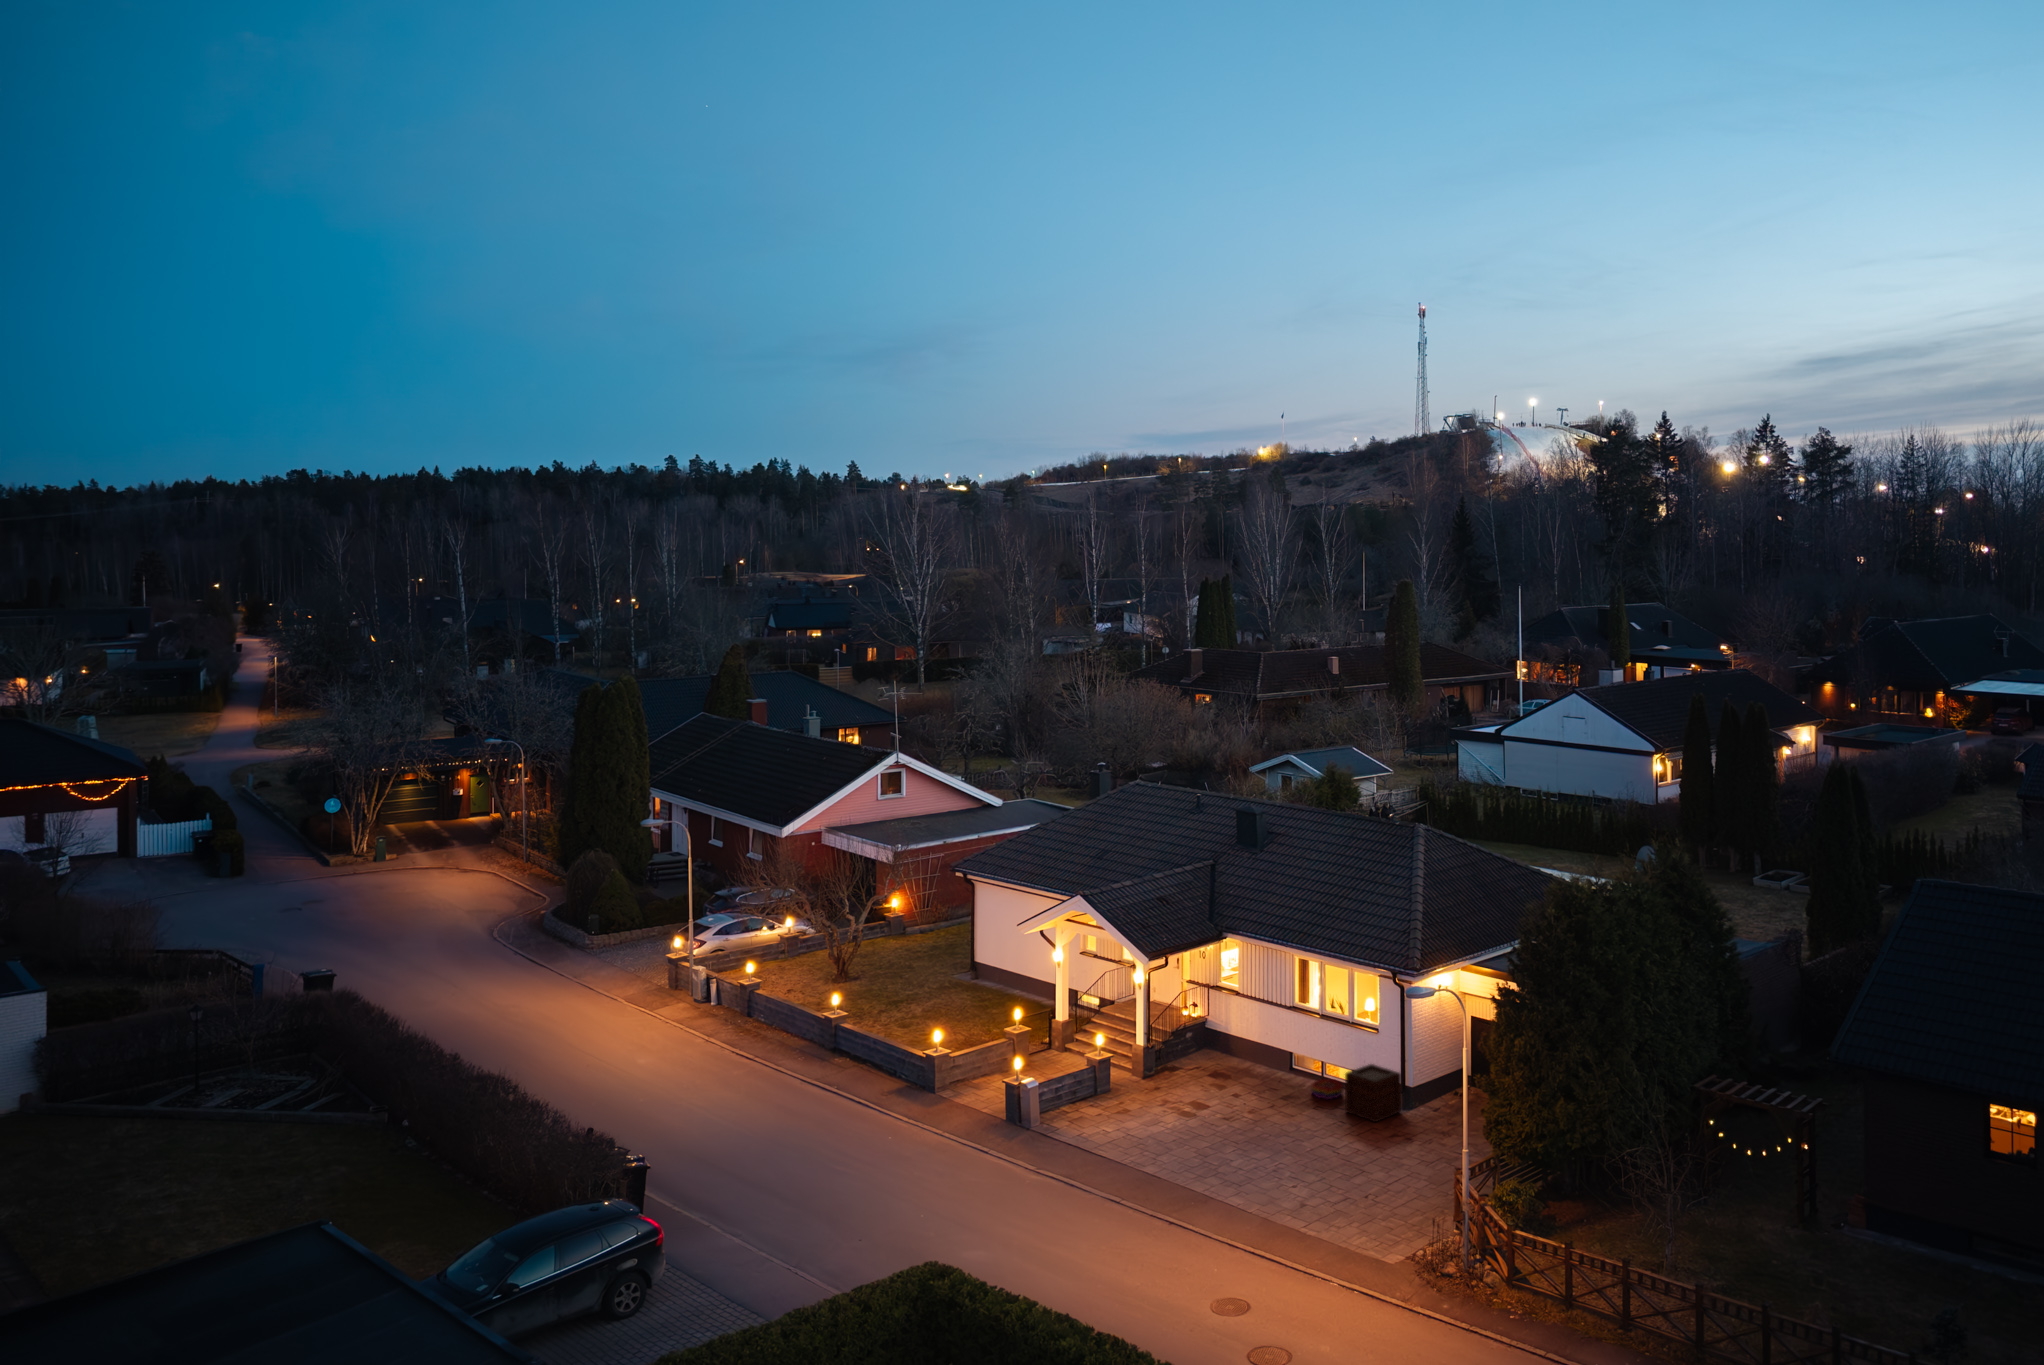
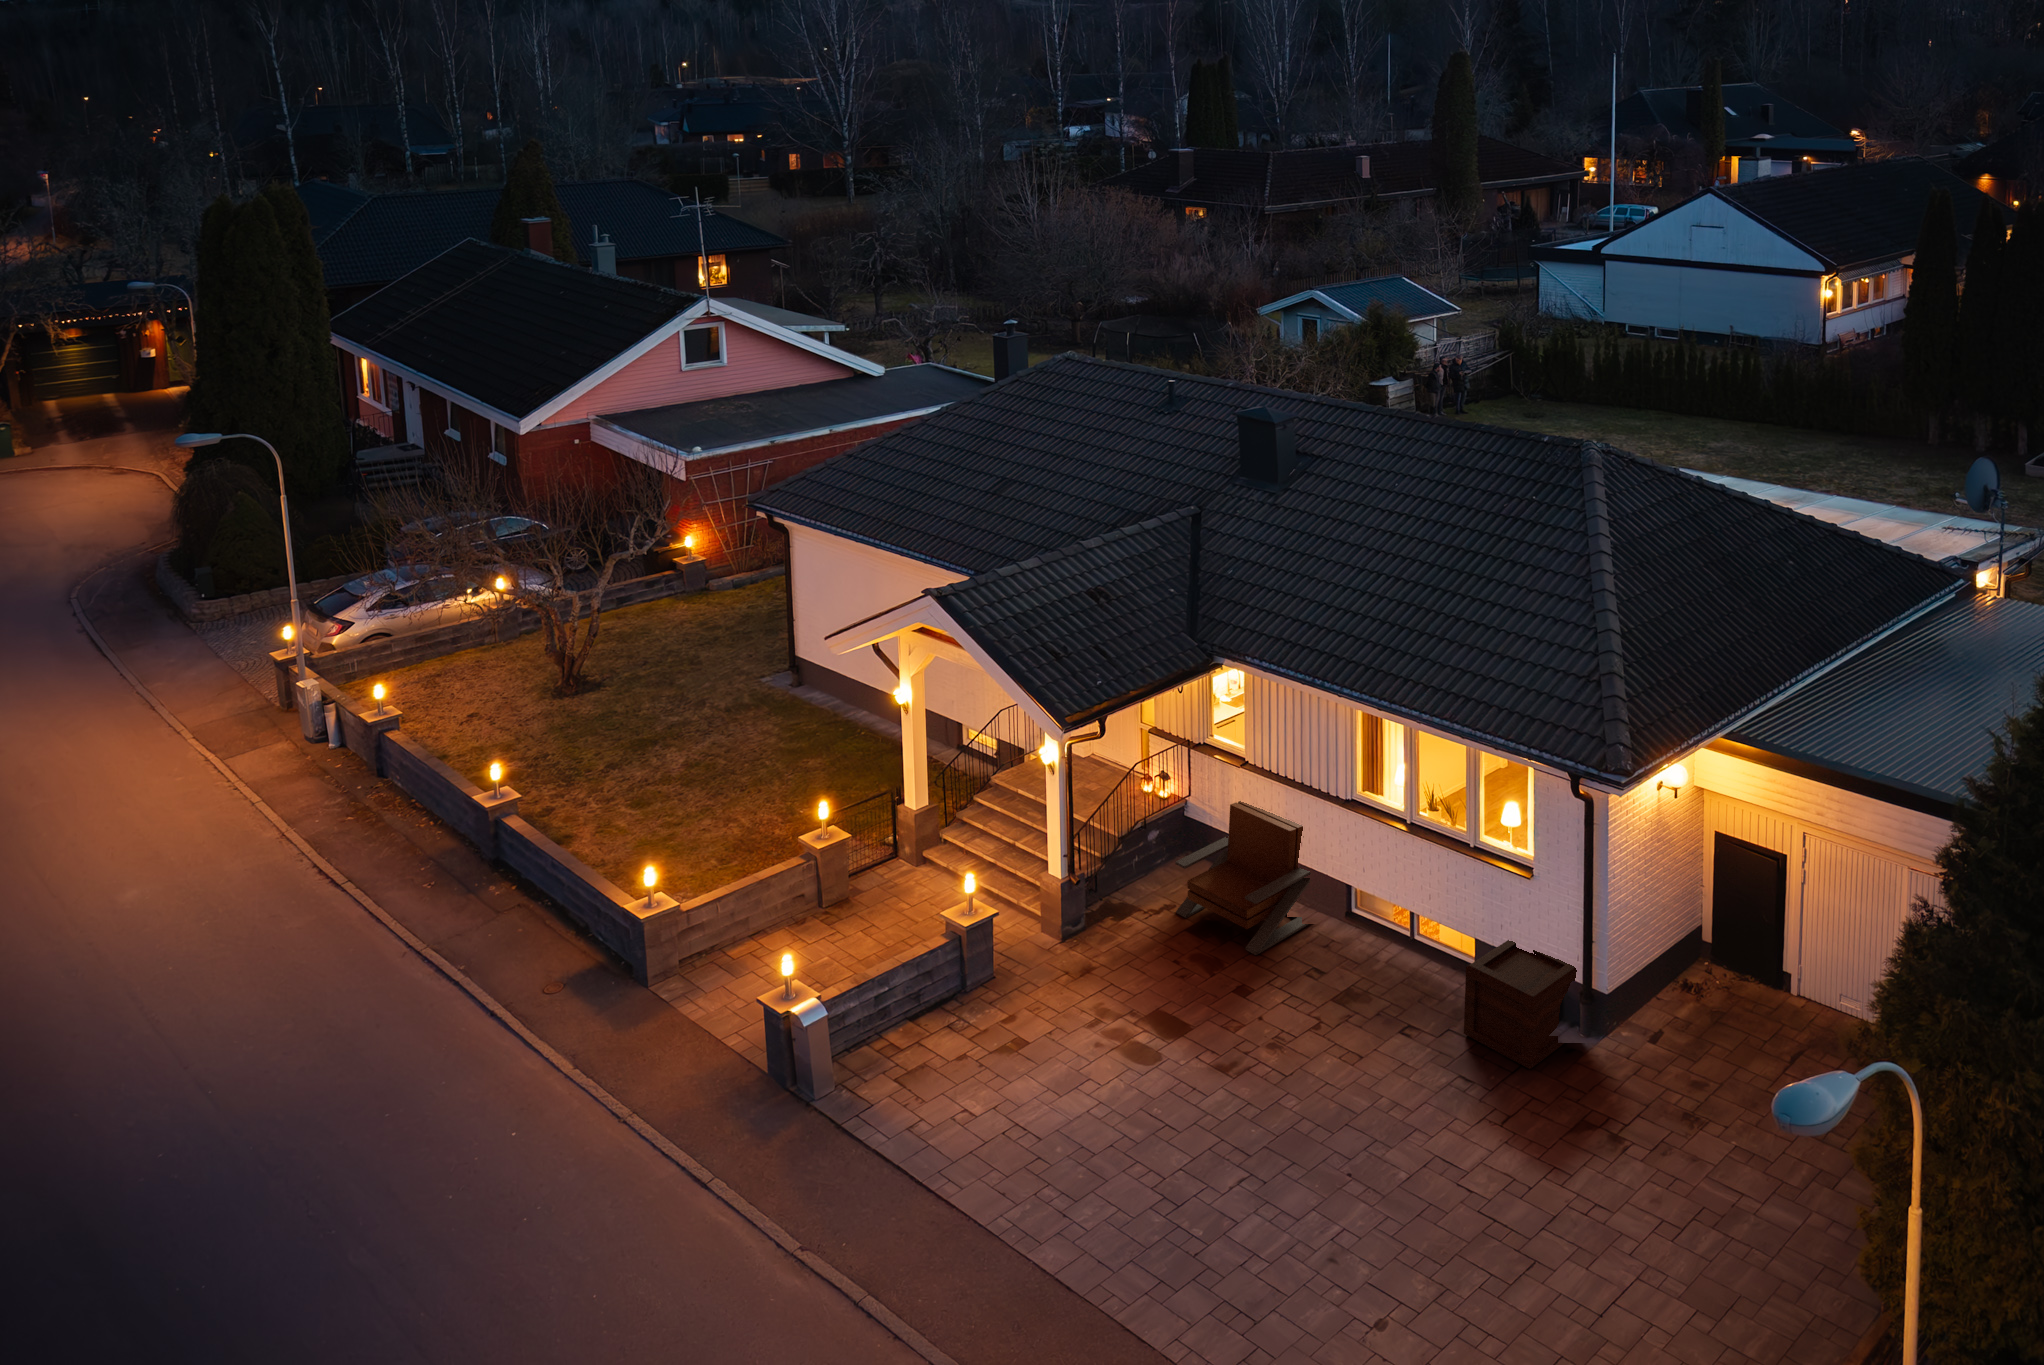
lounge chair: none [1202,1011,1277,1086] -> present [1175,801,1311,955]
storage bin: present [1312,1079,1343,1099] -> none [1391,945,1453,997]

